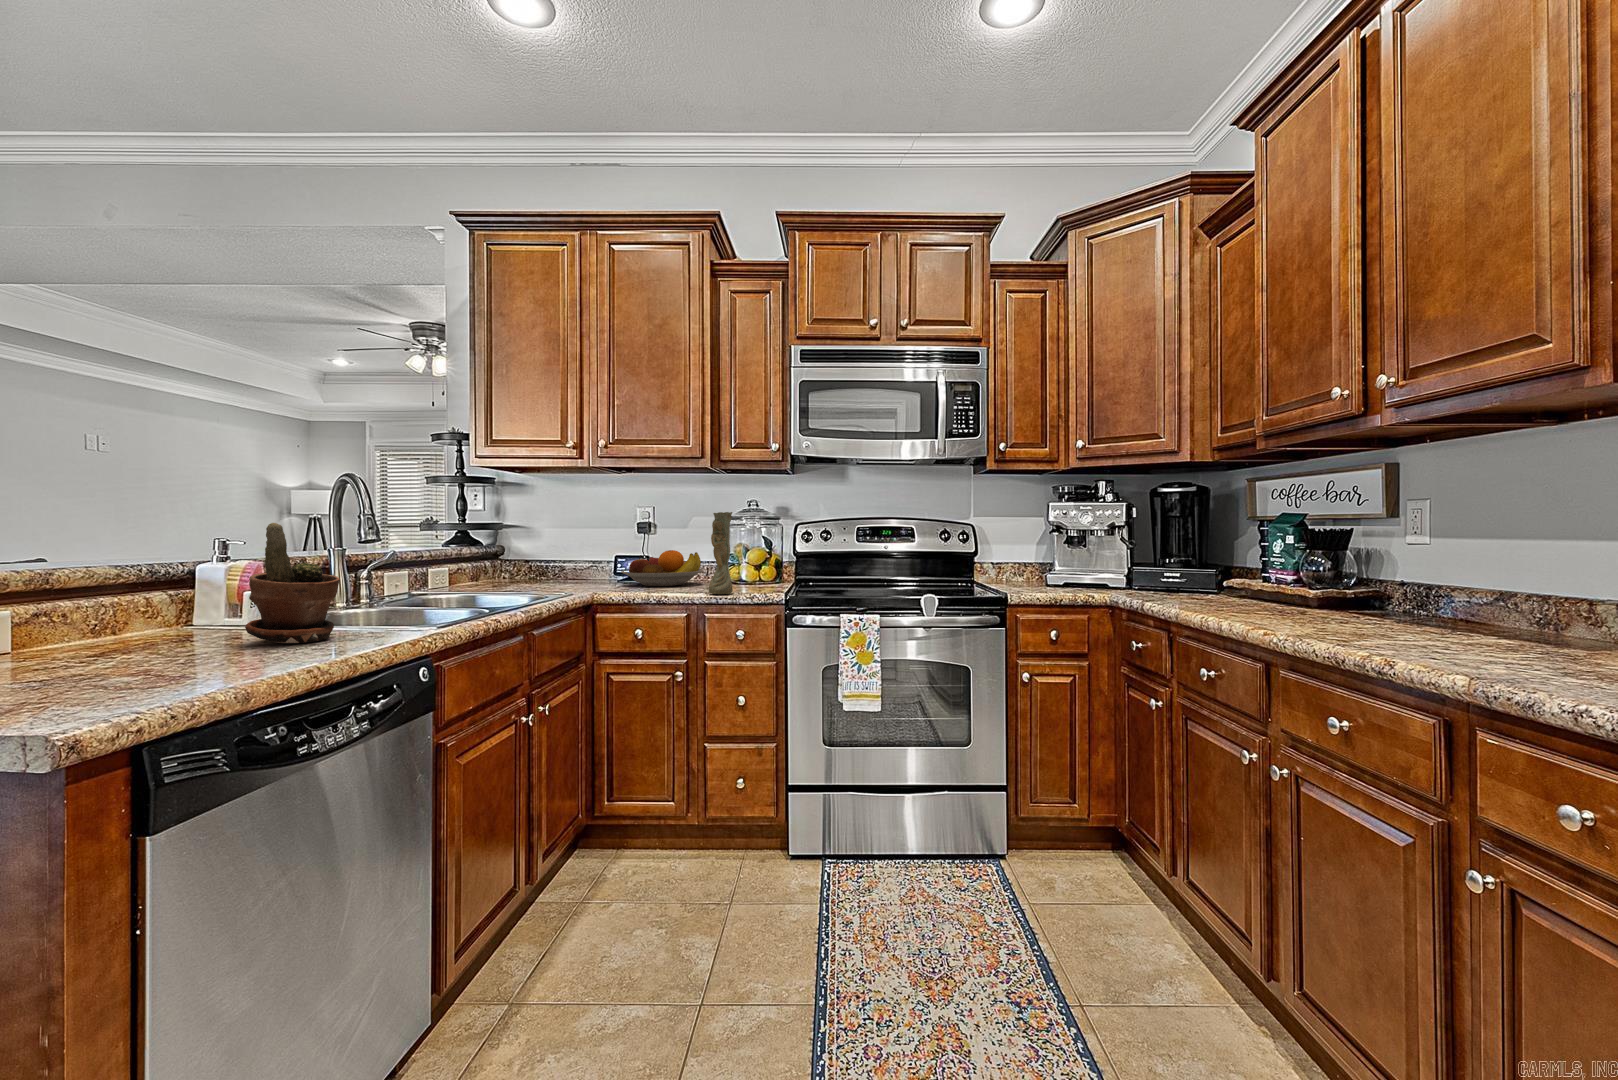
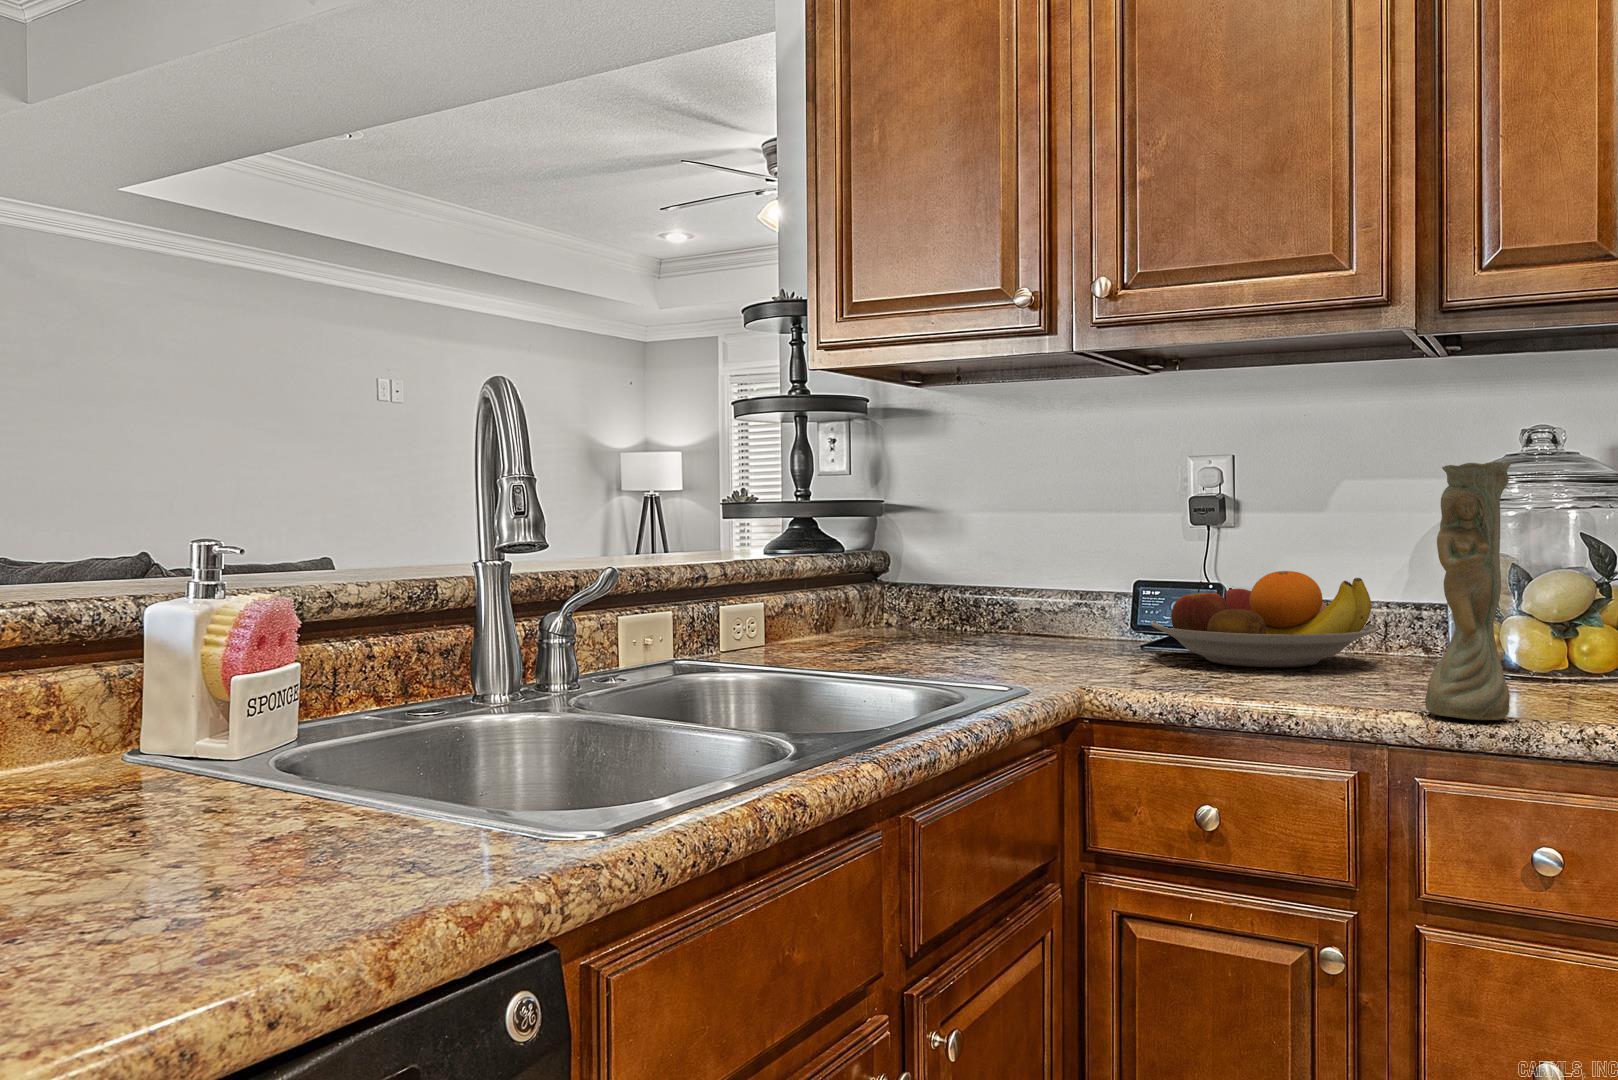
potted plant: present [245,523,340,643] -> none [102,505,342,866]

